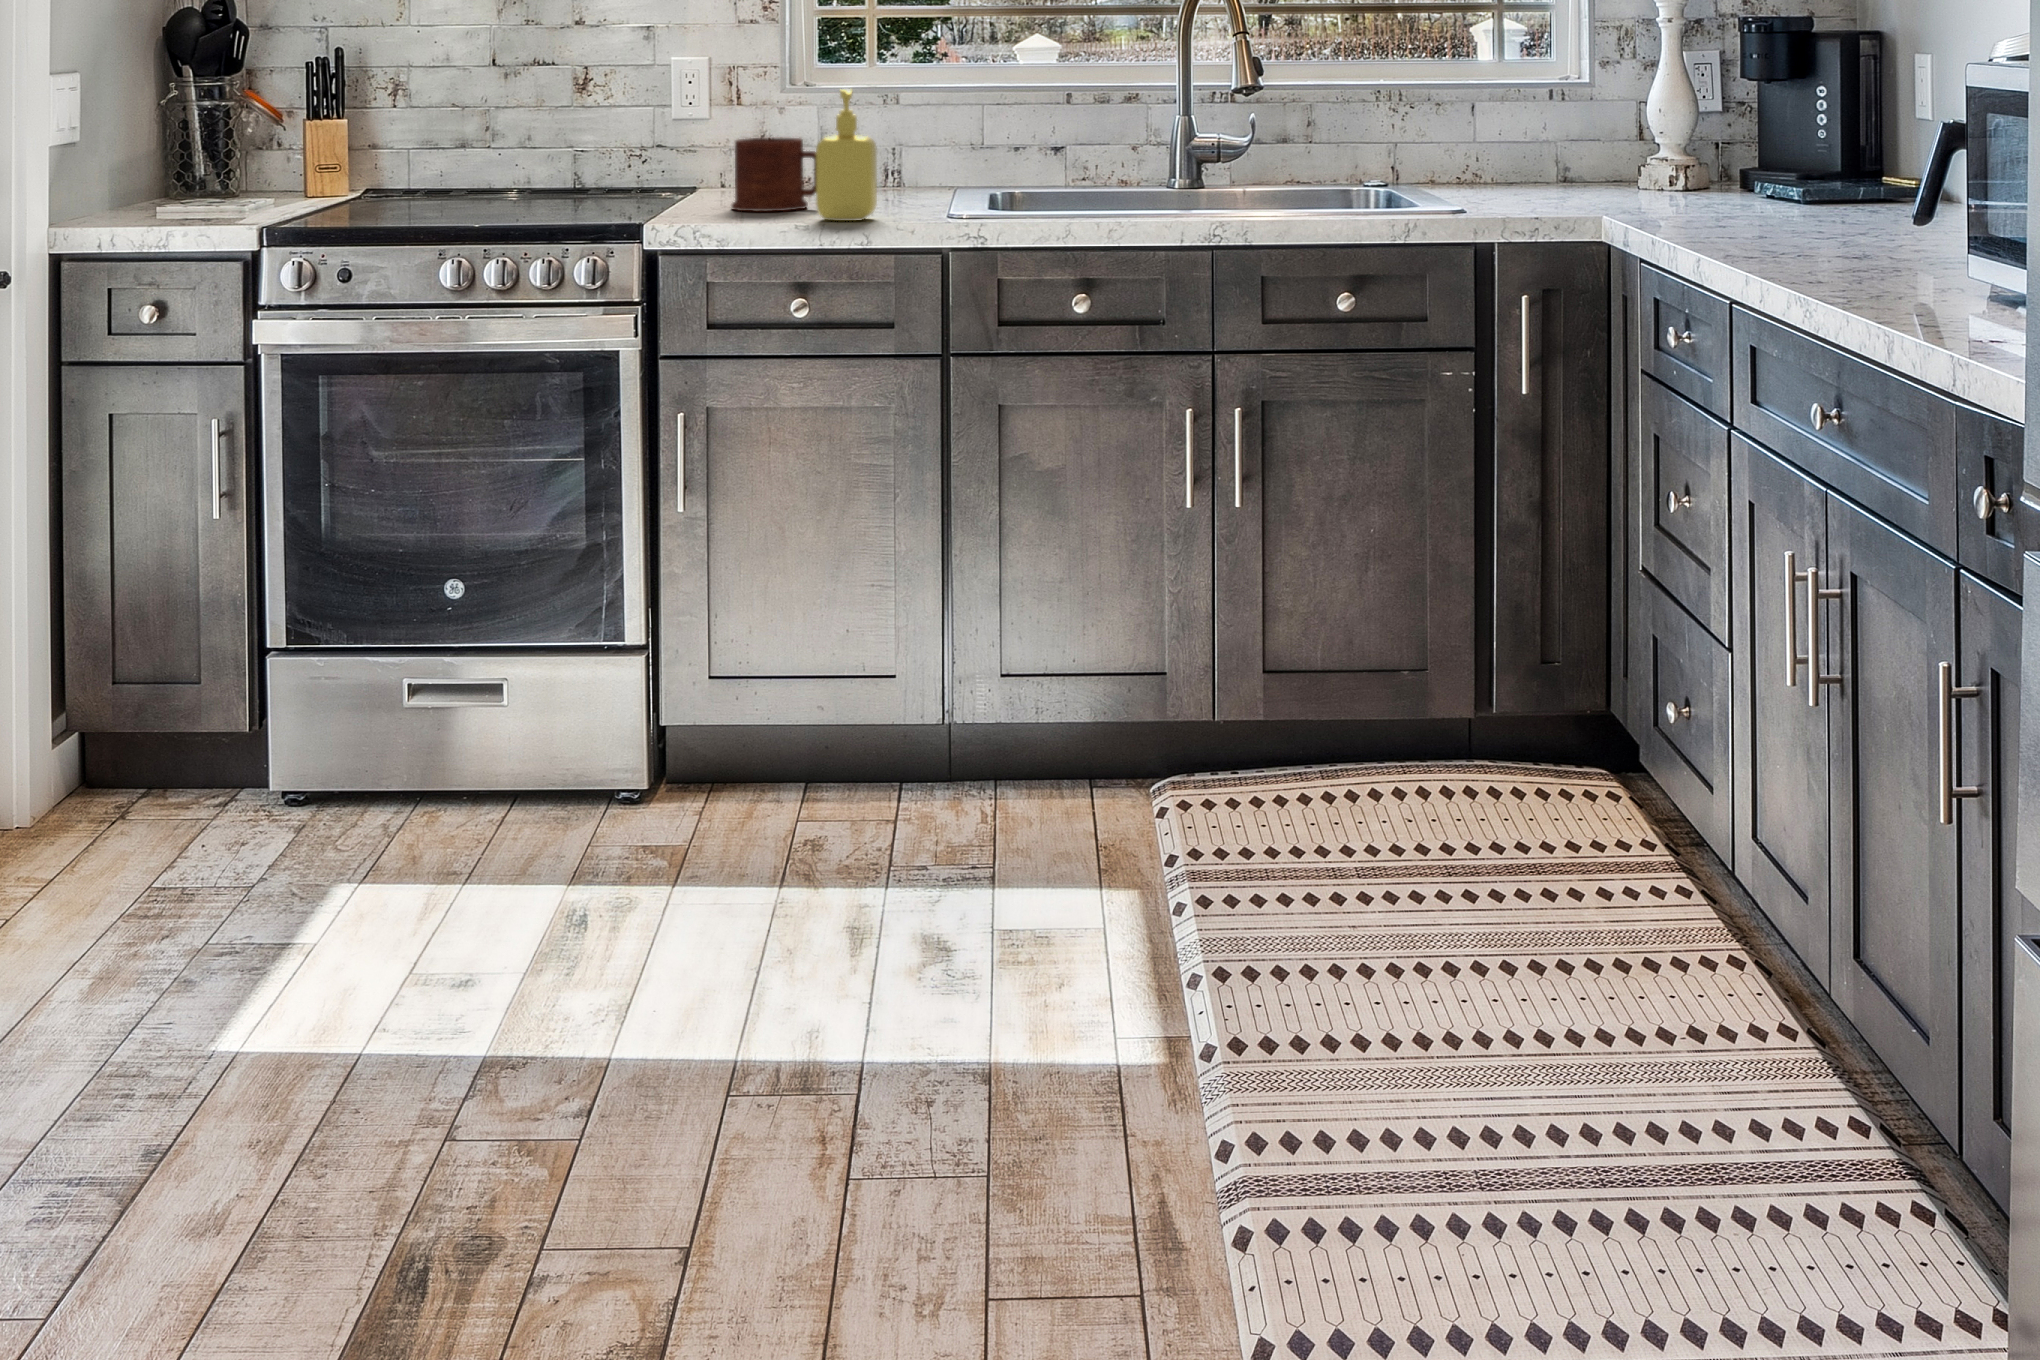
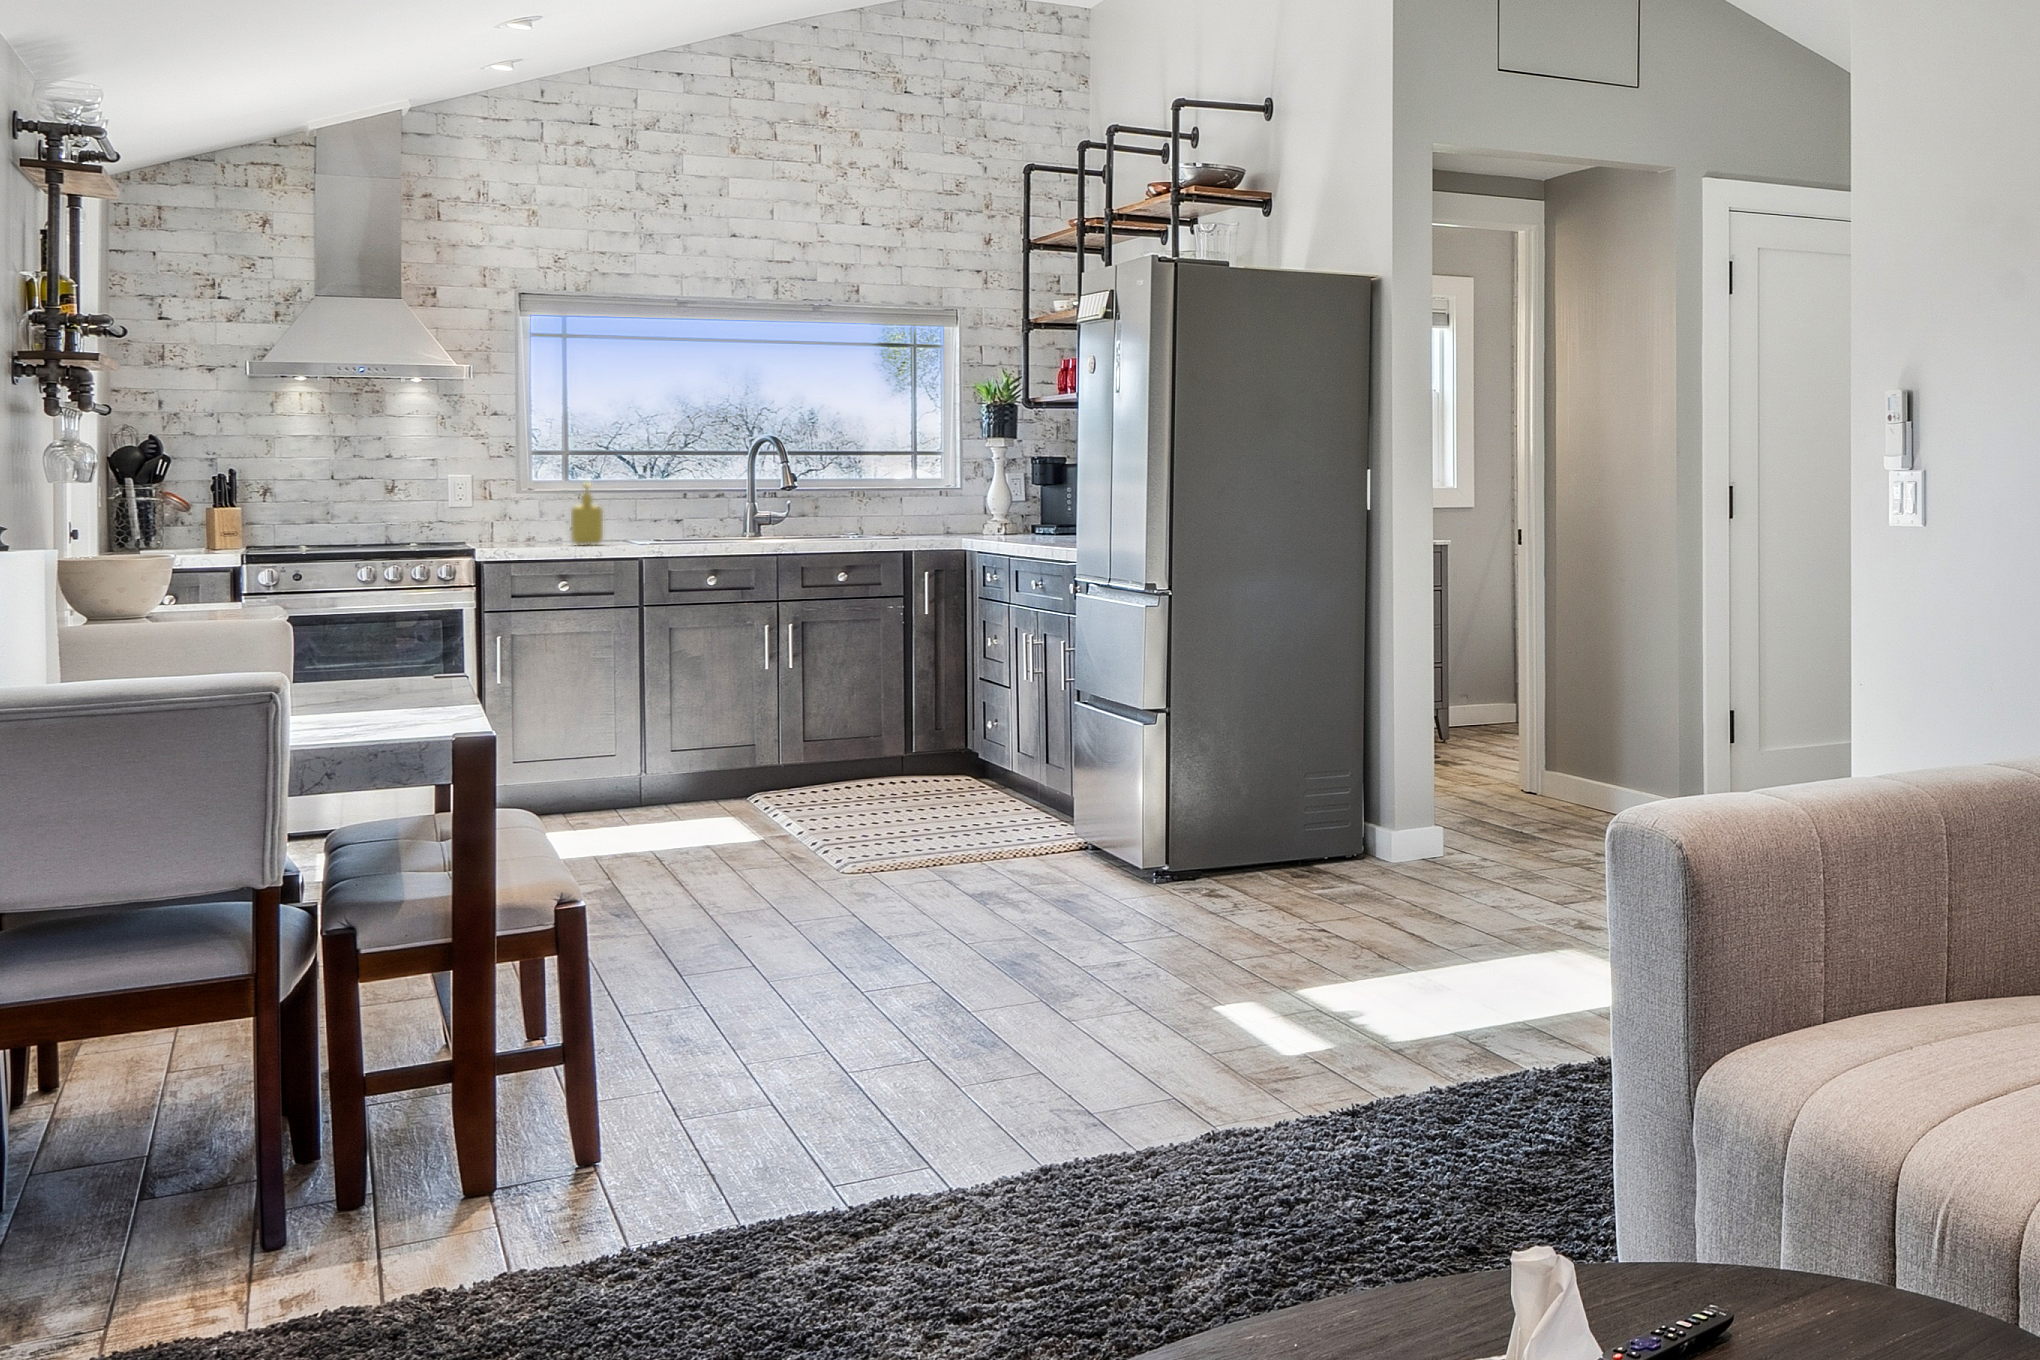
mug: present [732,137,816,211] -> none [508,511,561,545]

